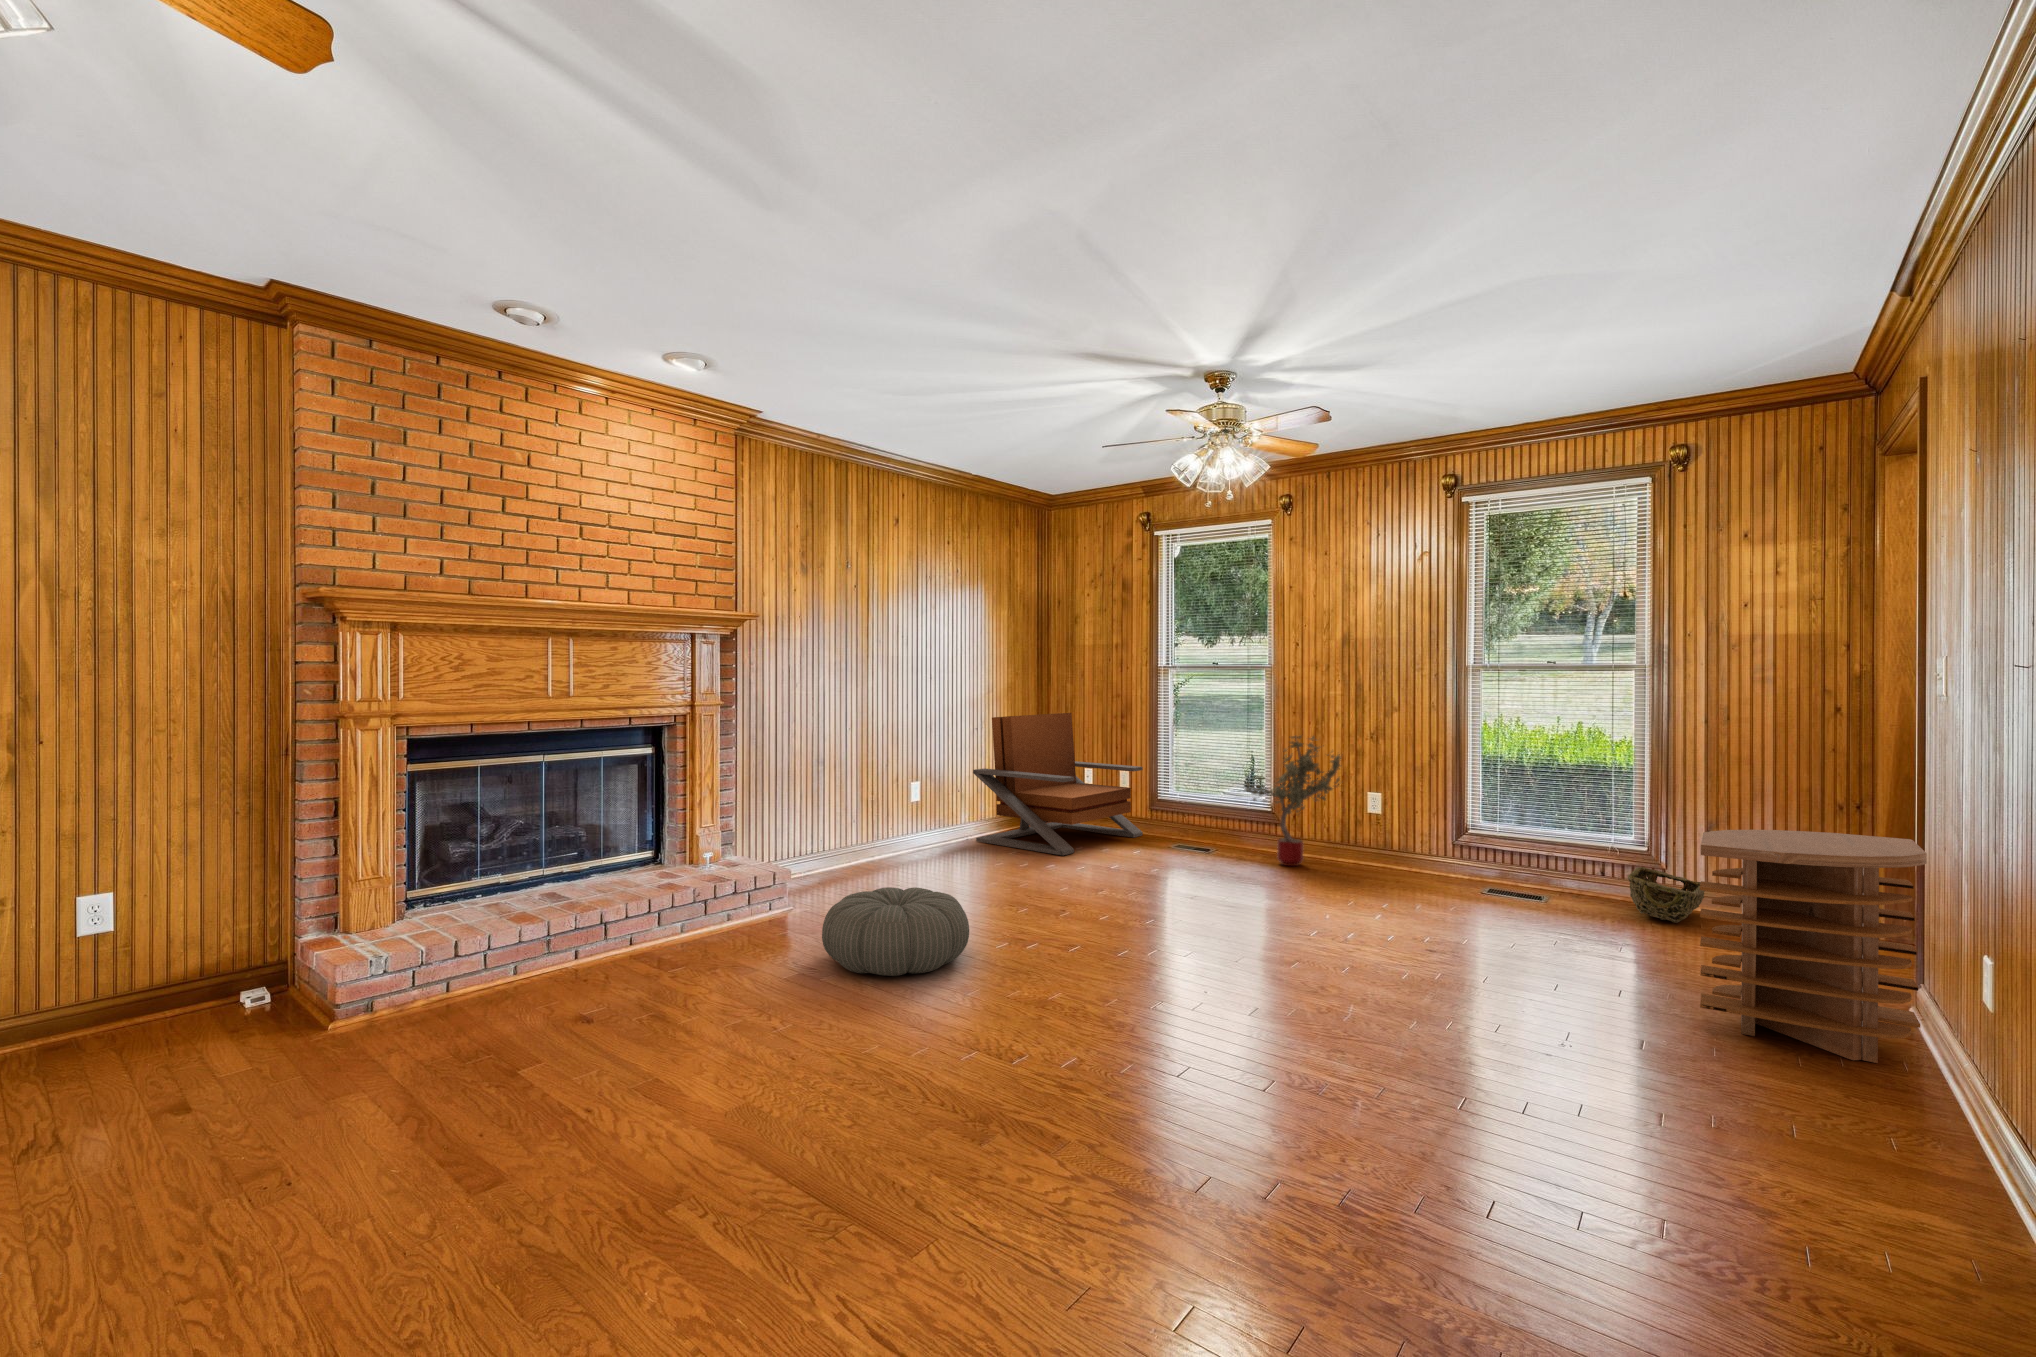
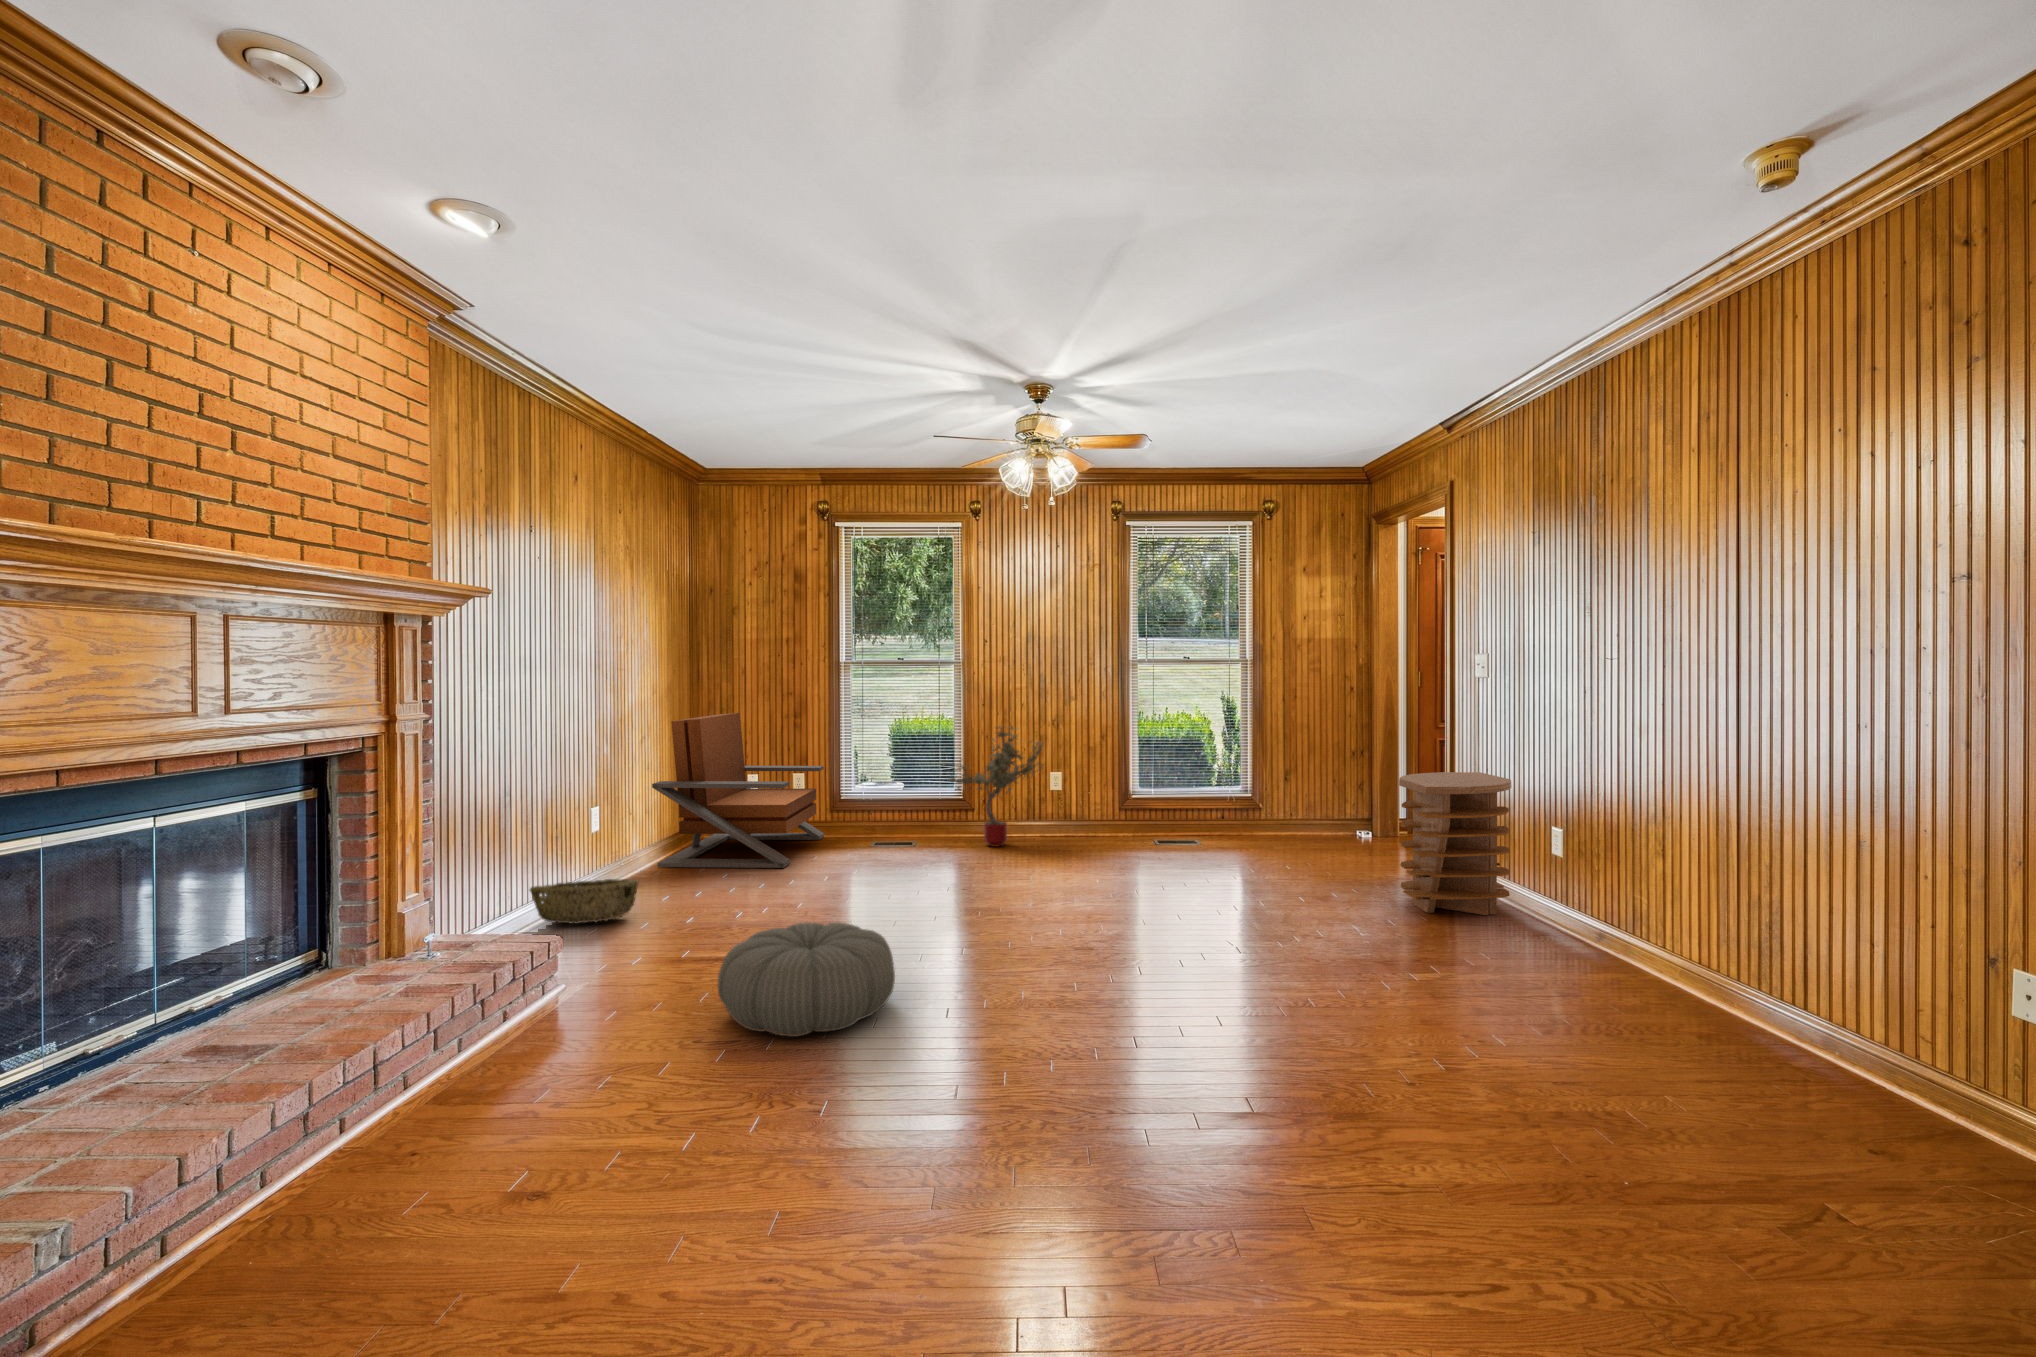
woven basket: present [1628,867,1705,923] -> present [529,879,638,923]

